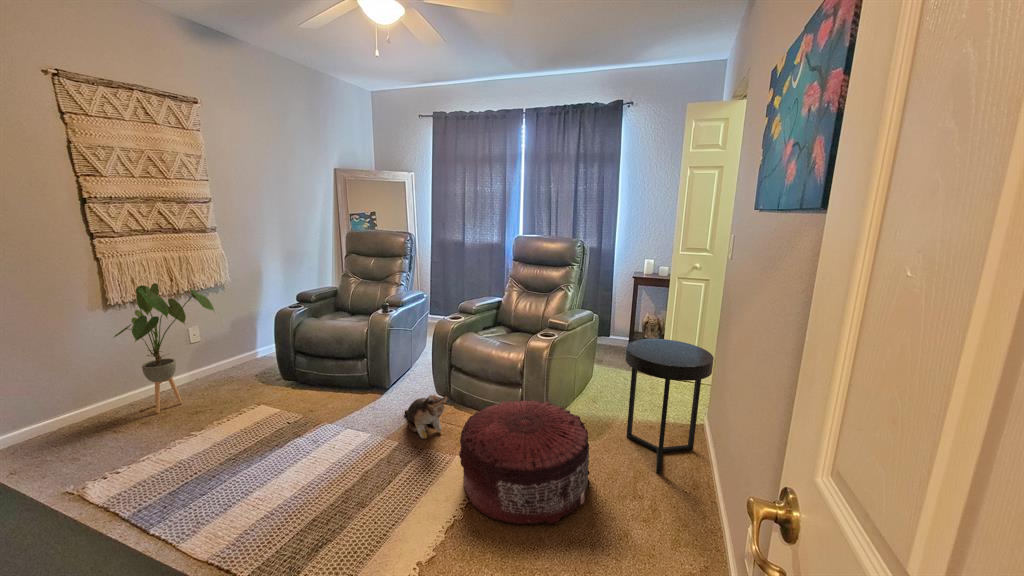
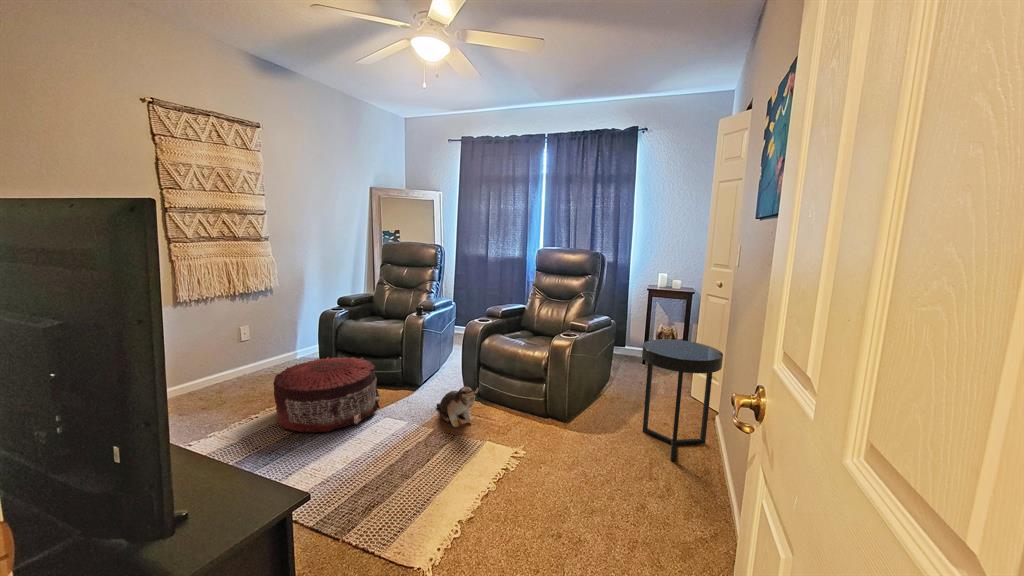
house plant: present [114,283,214,413] -> none [181,284,269,401]
pouf: present [459,400,590,524] -> present [273,357,380,432]

